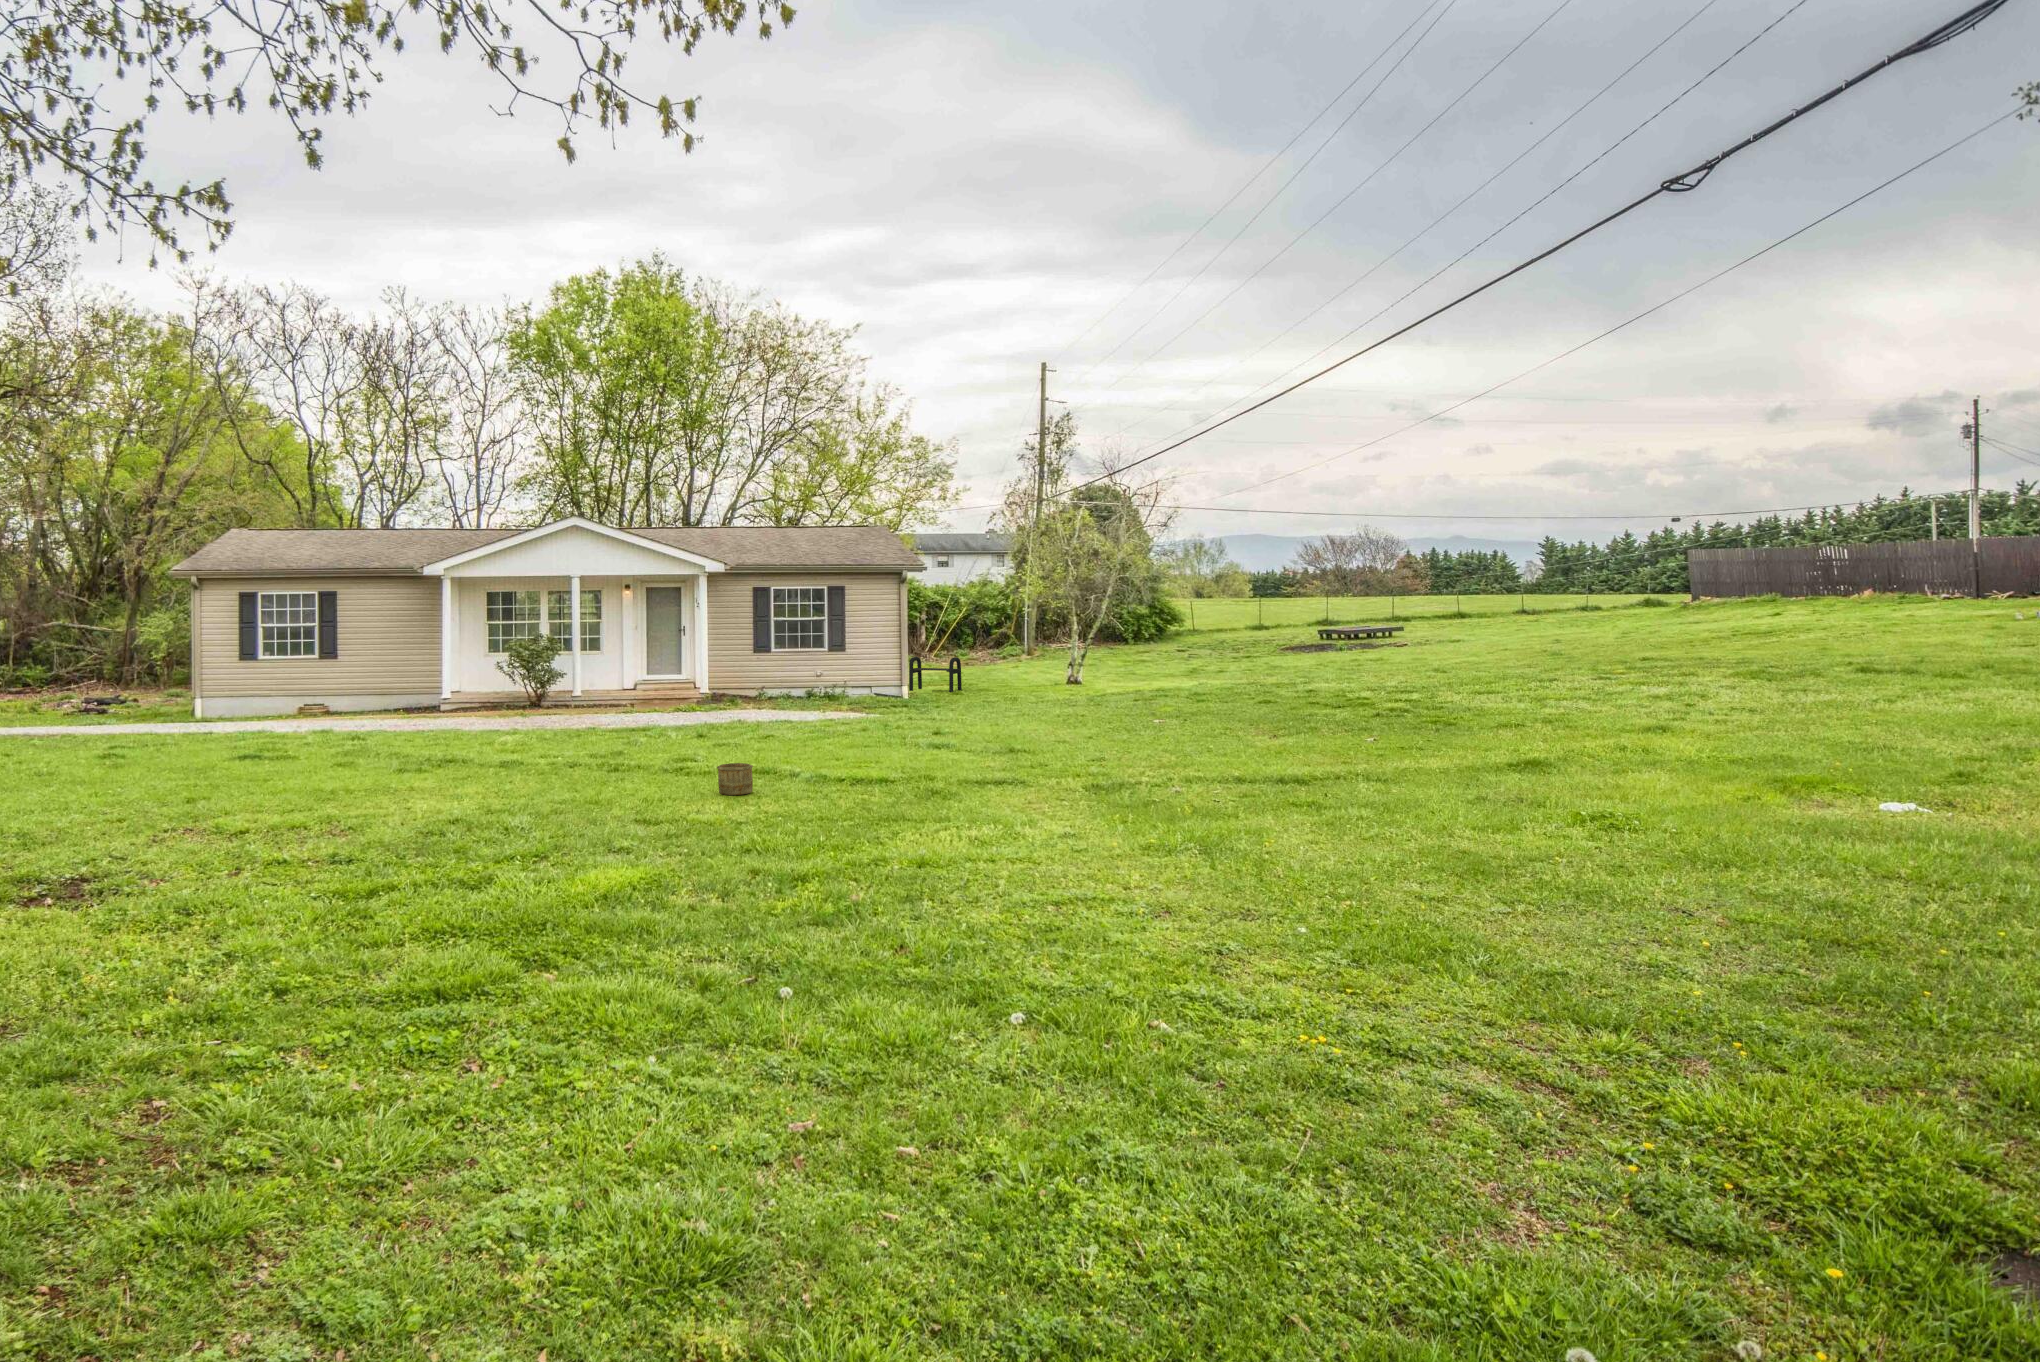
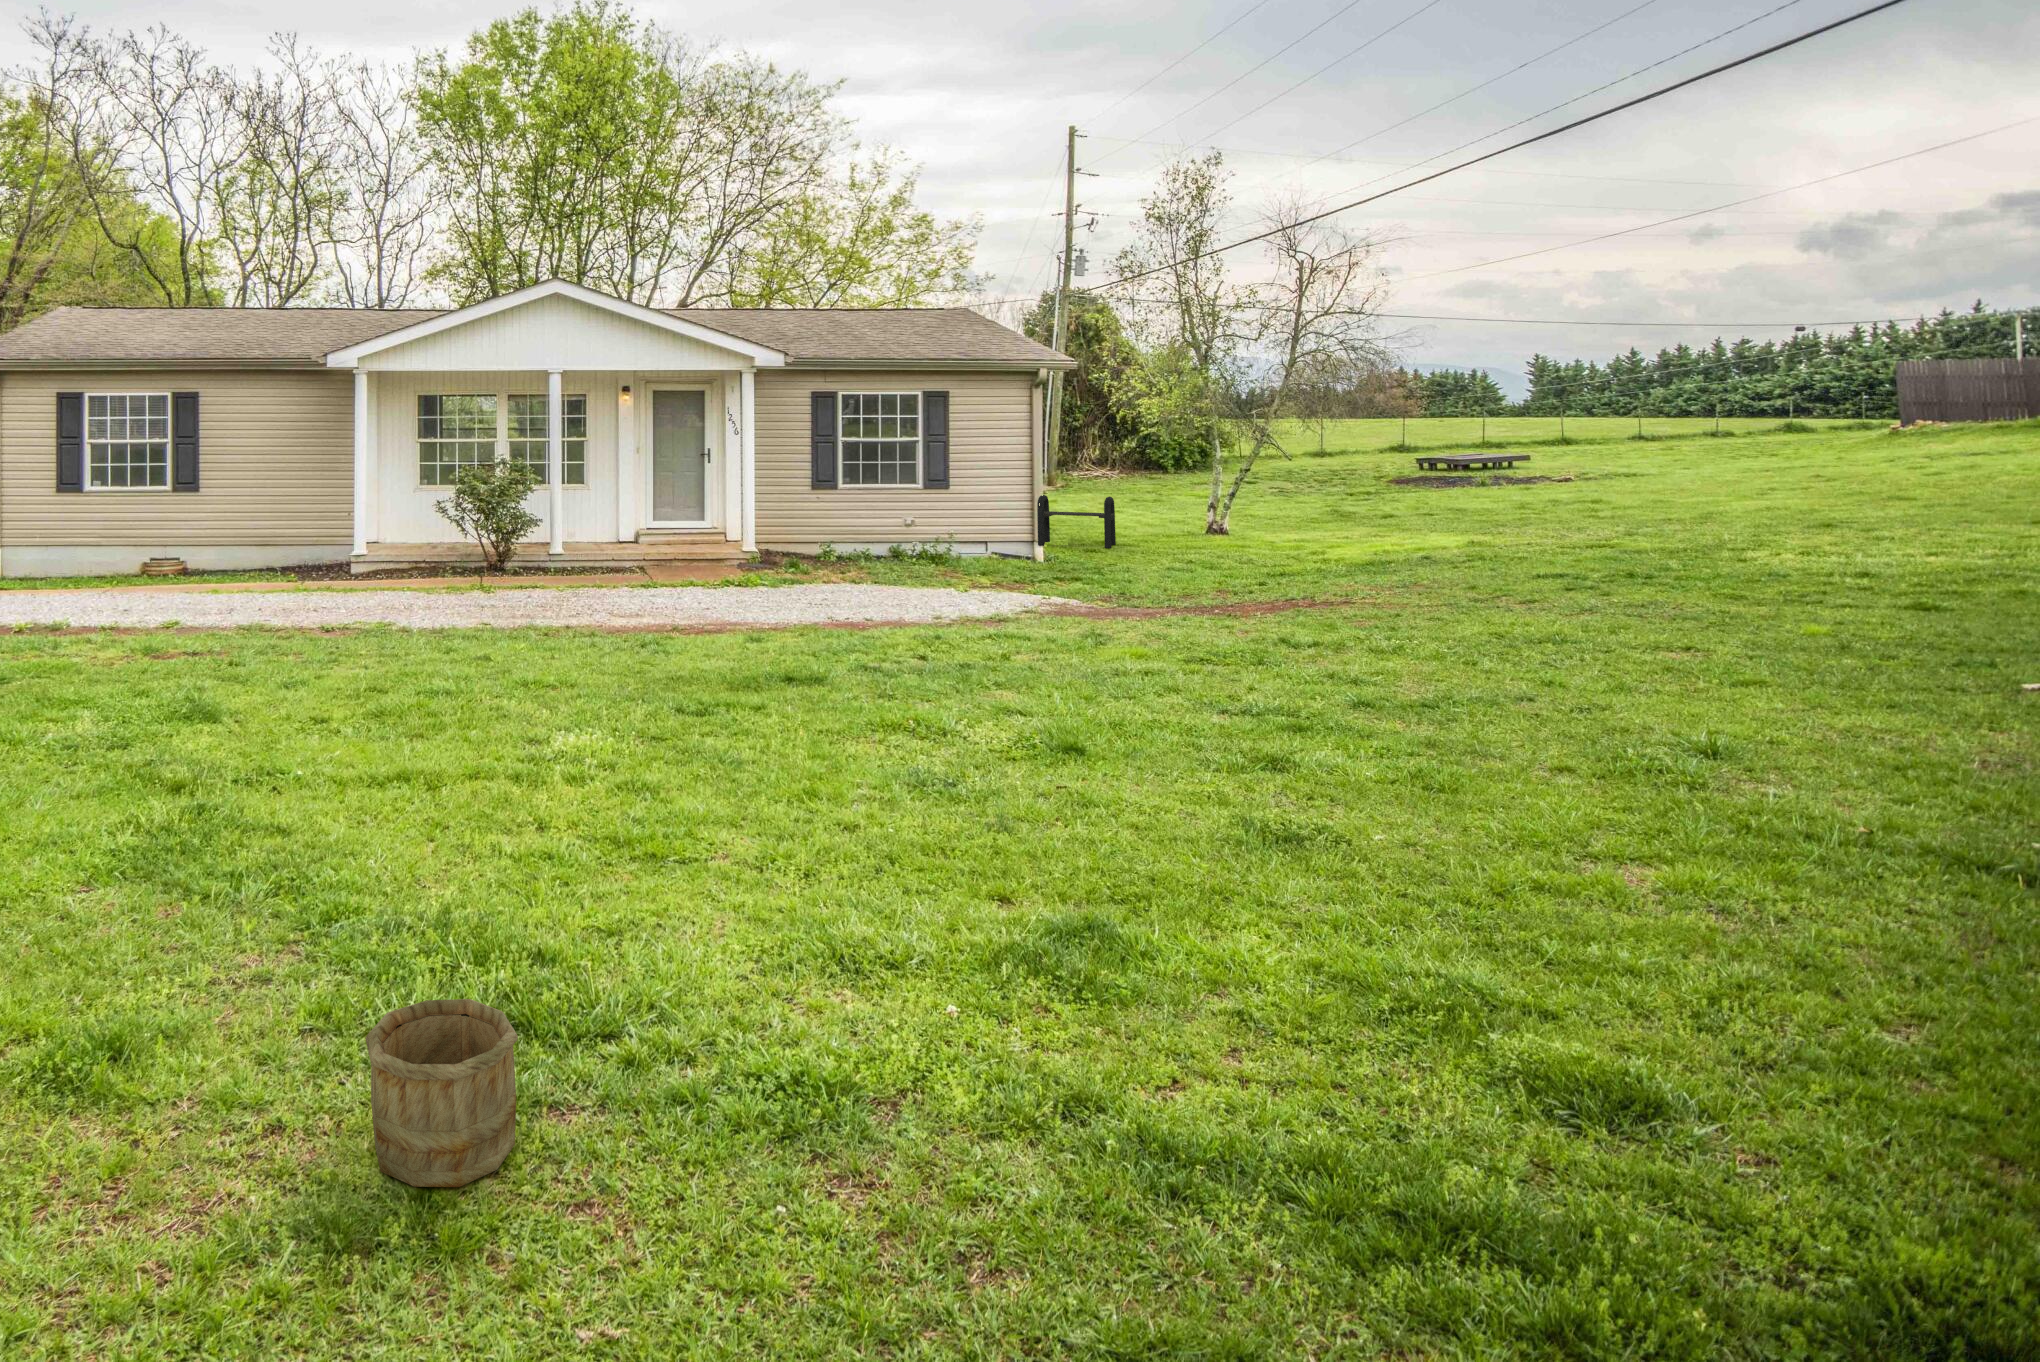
wooden bucket: present [717,763,753,795] -> present [365,999,518,1187]

